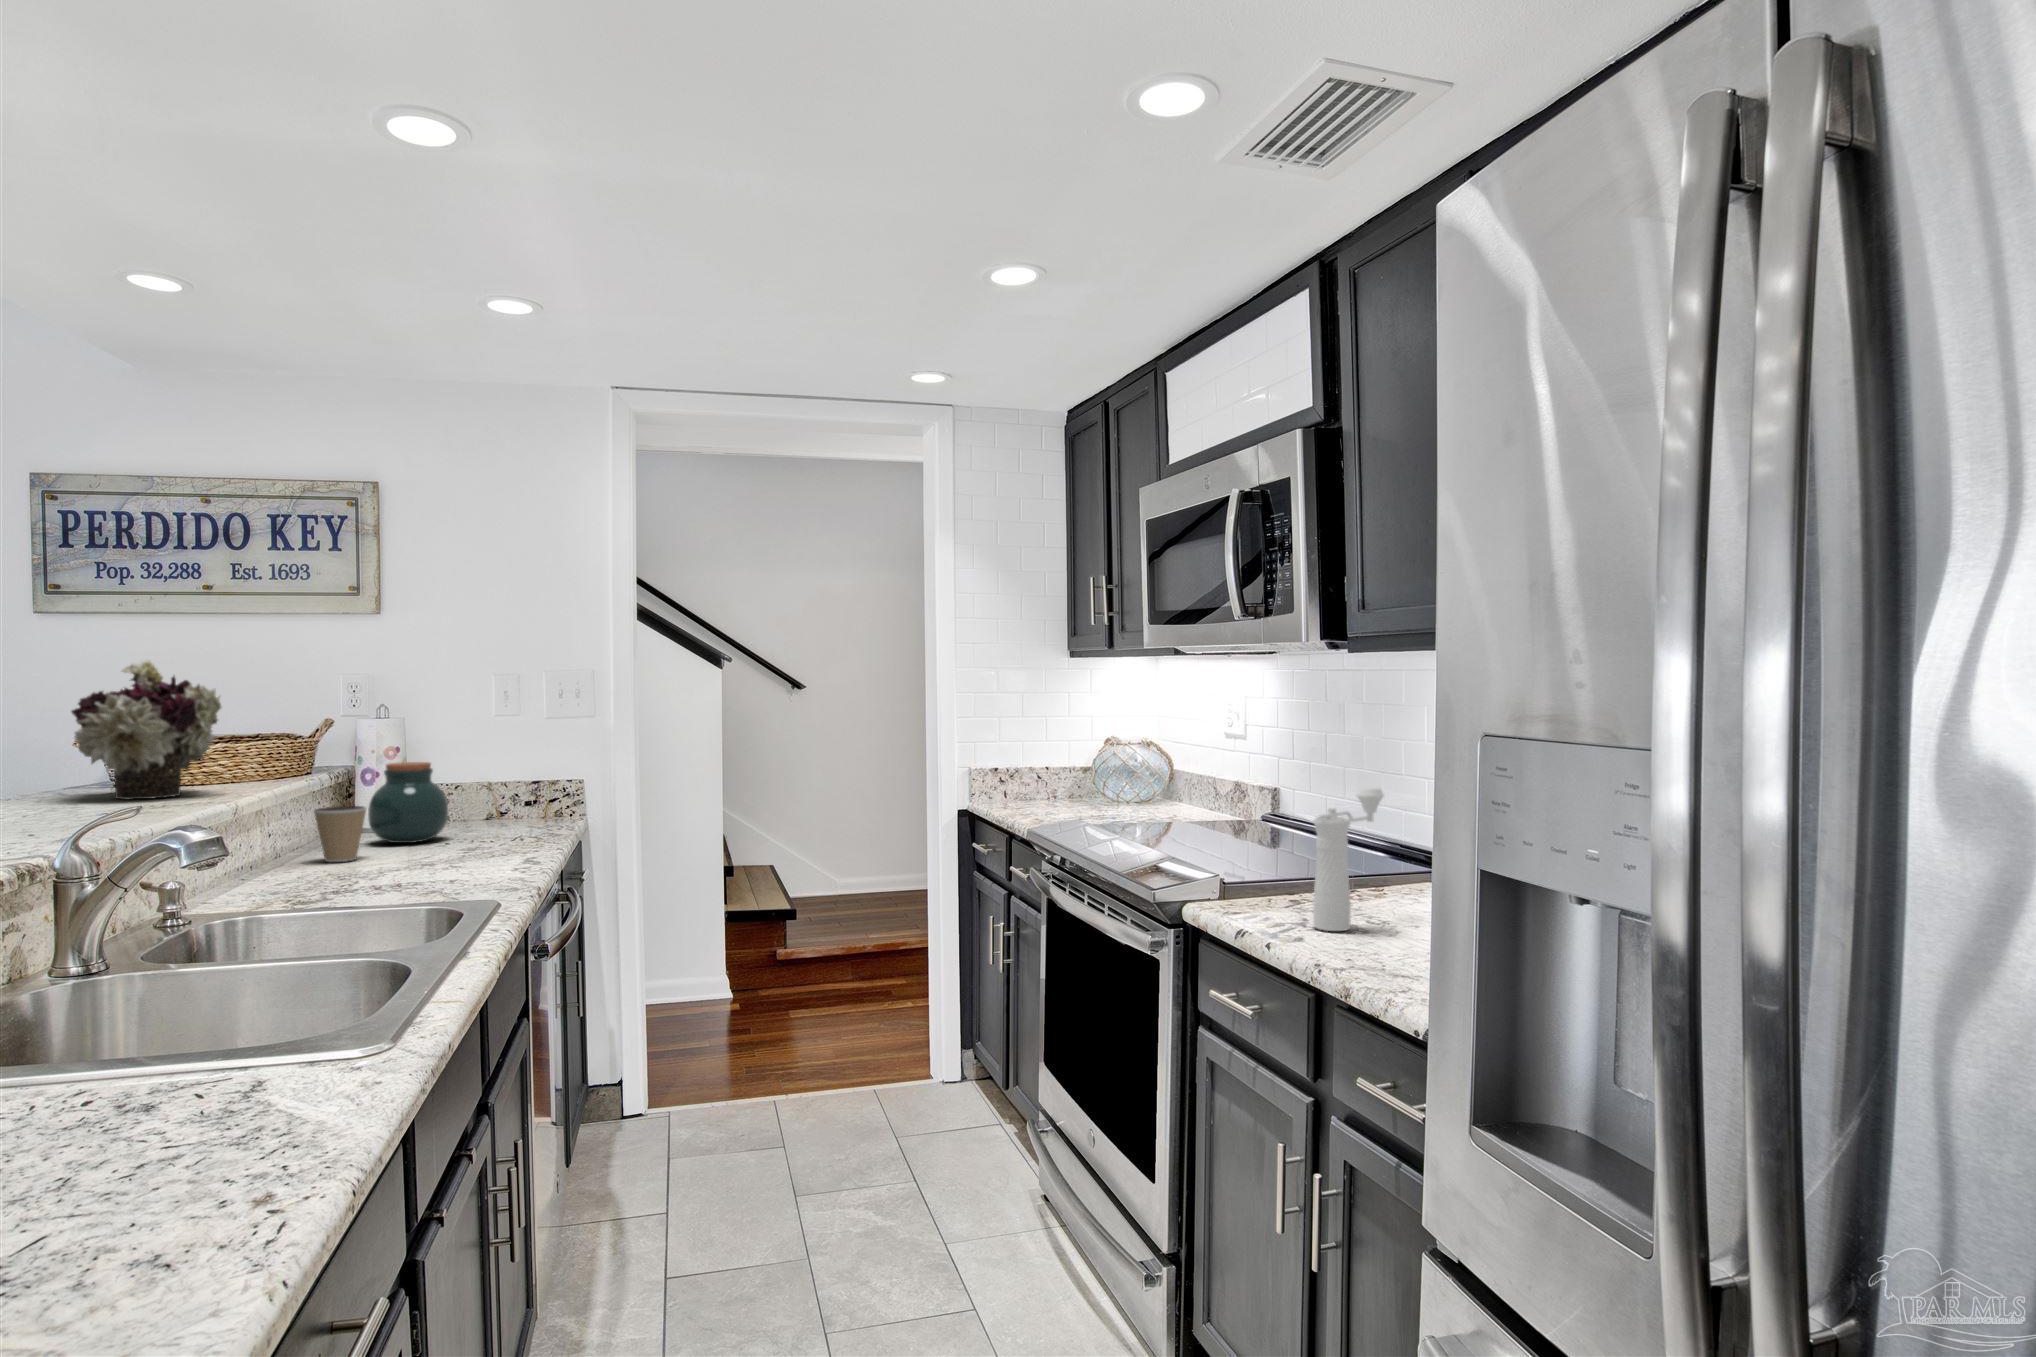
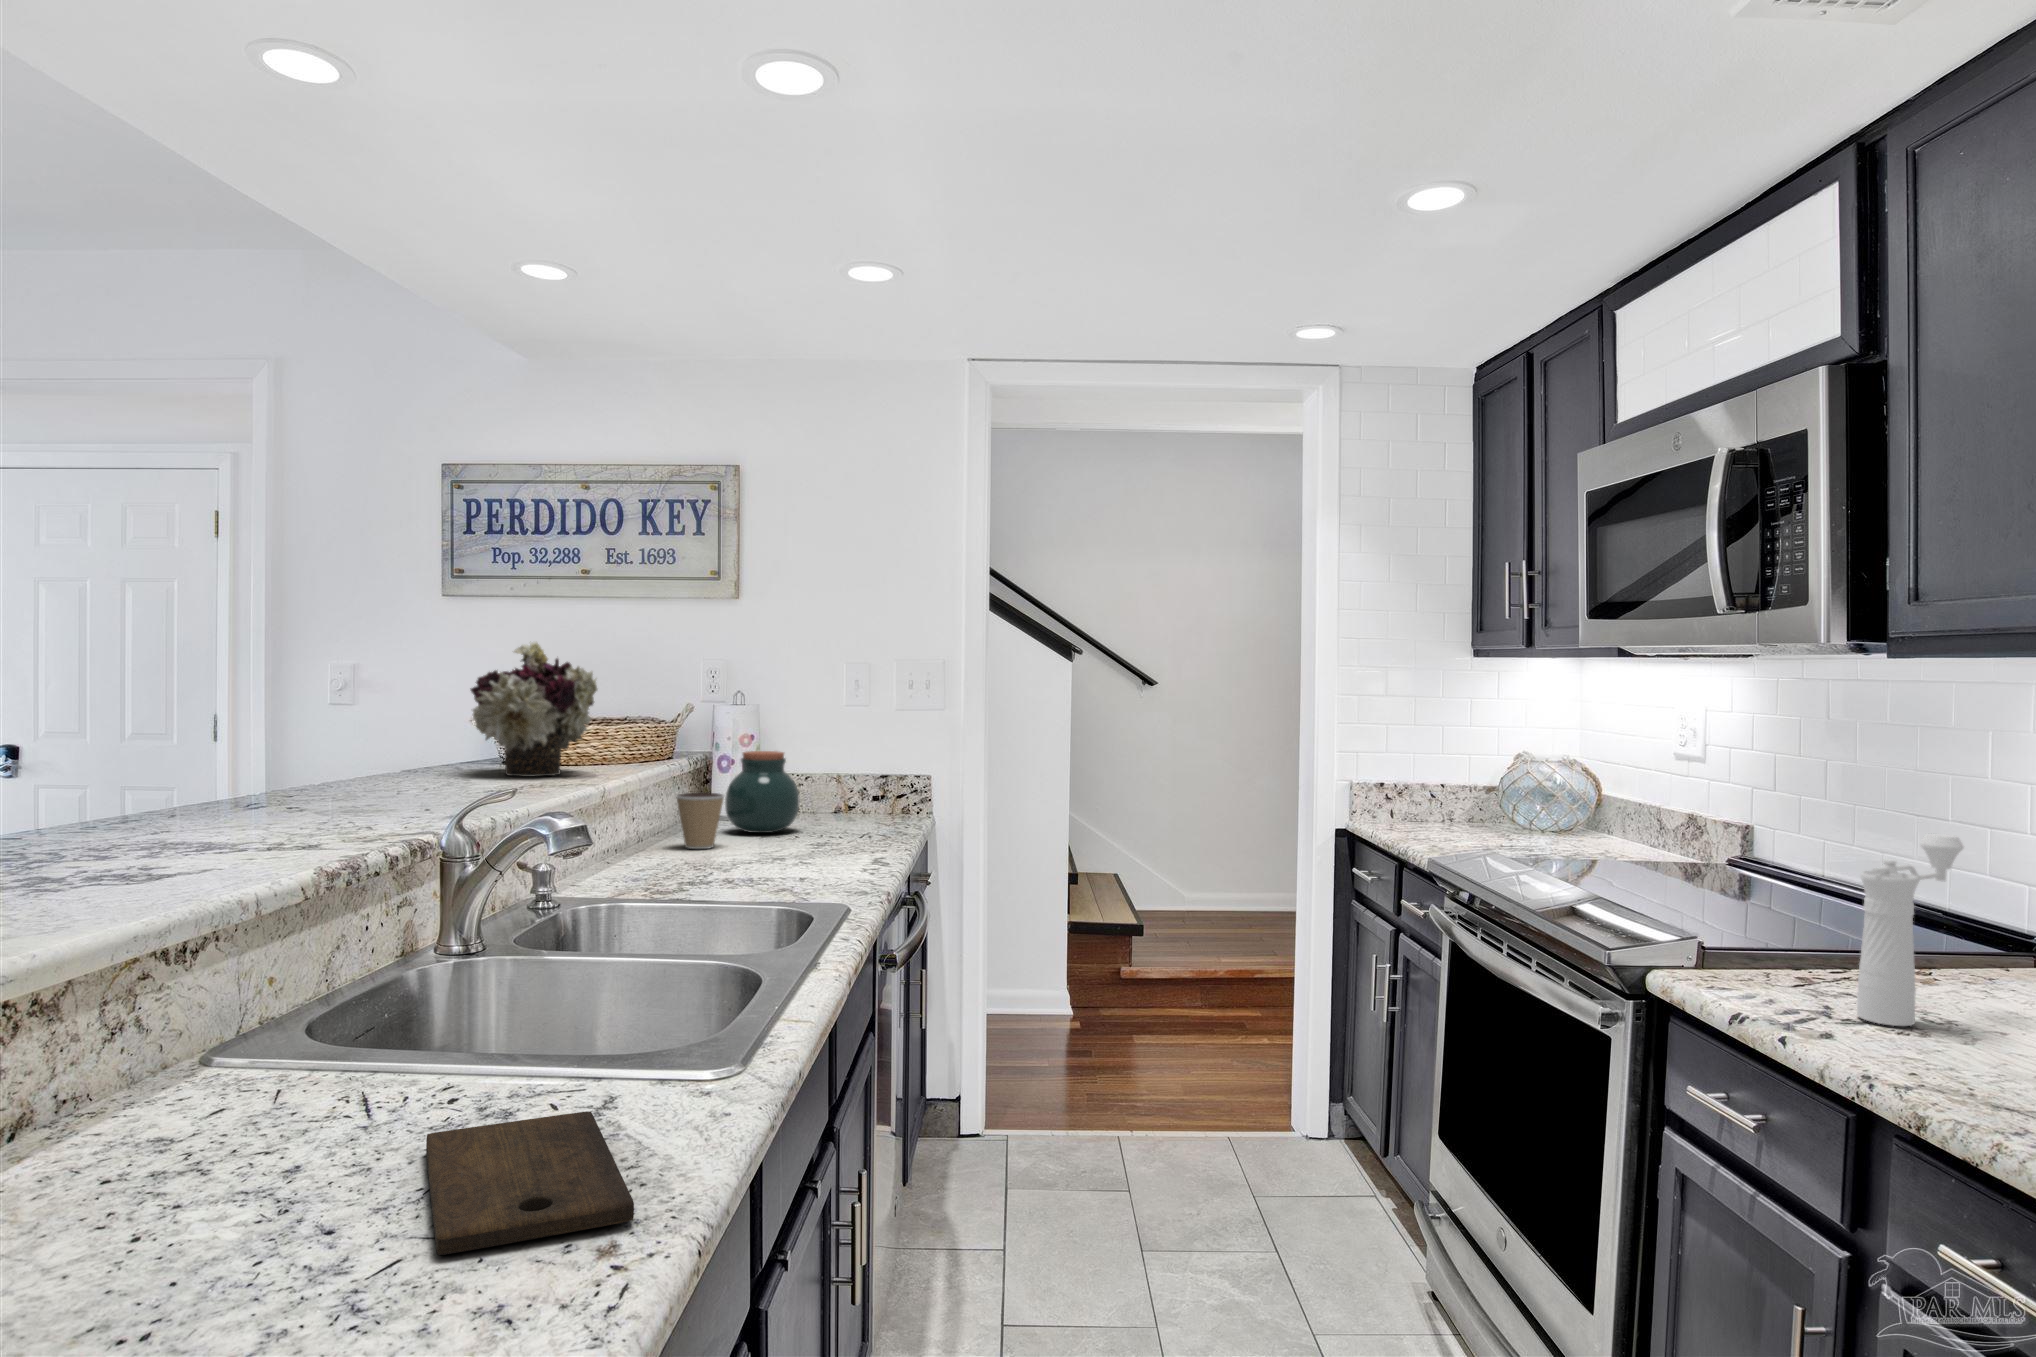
cutting board: none [69,1095,287,1220] -> present [426,1111,634,1255]

